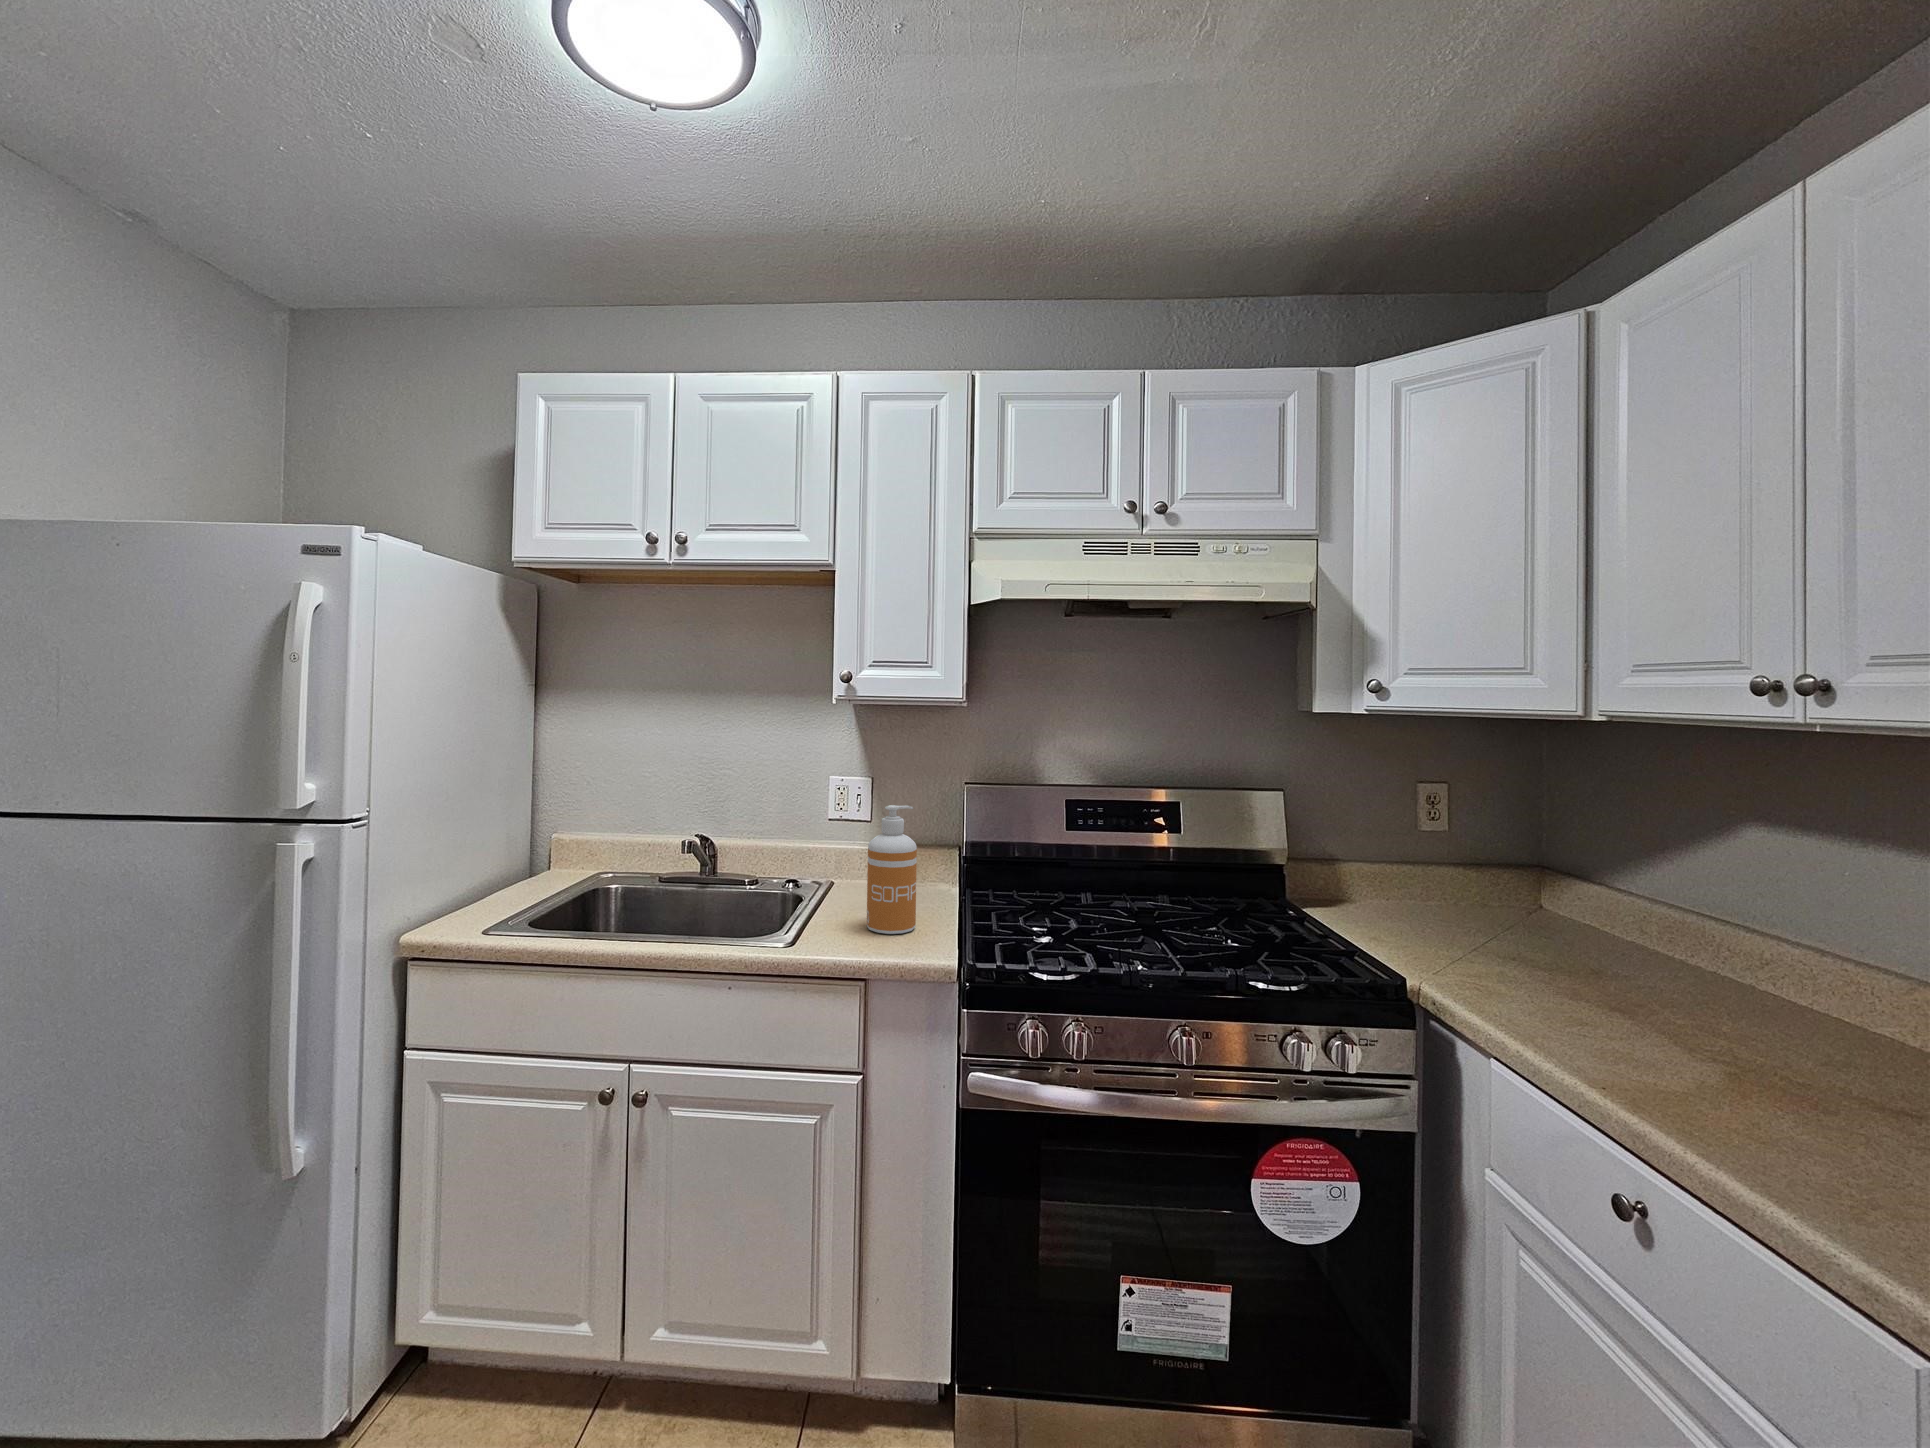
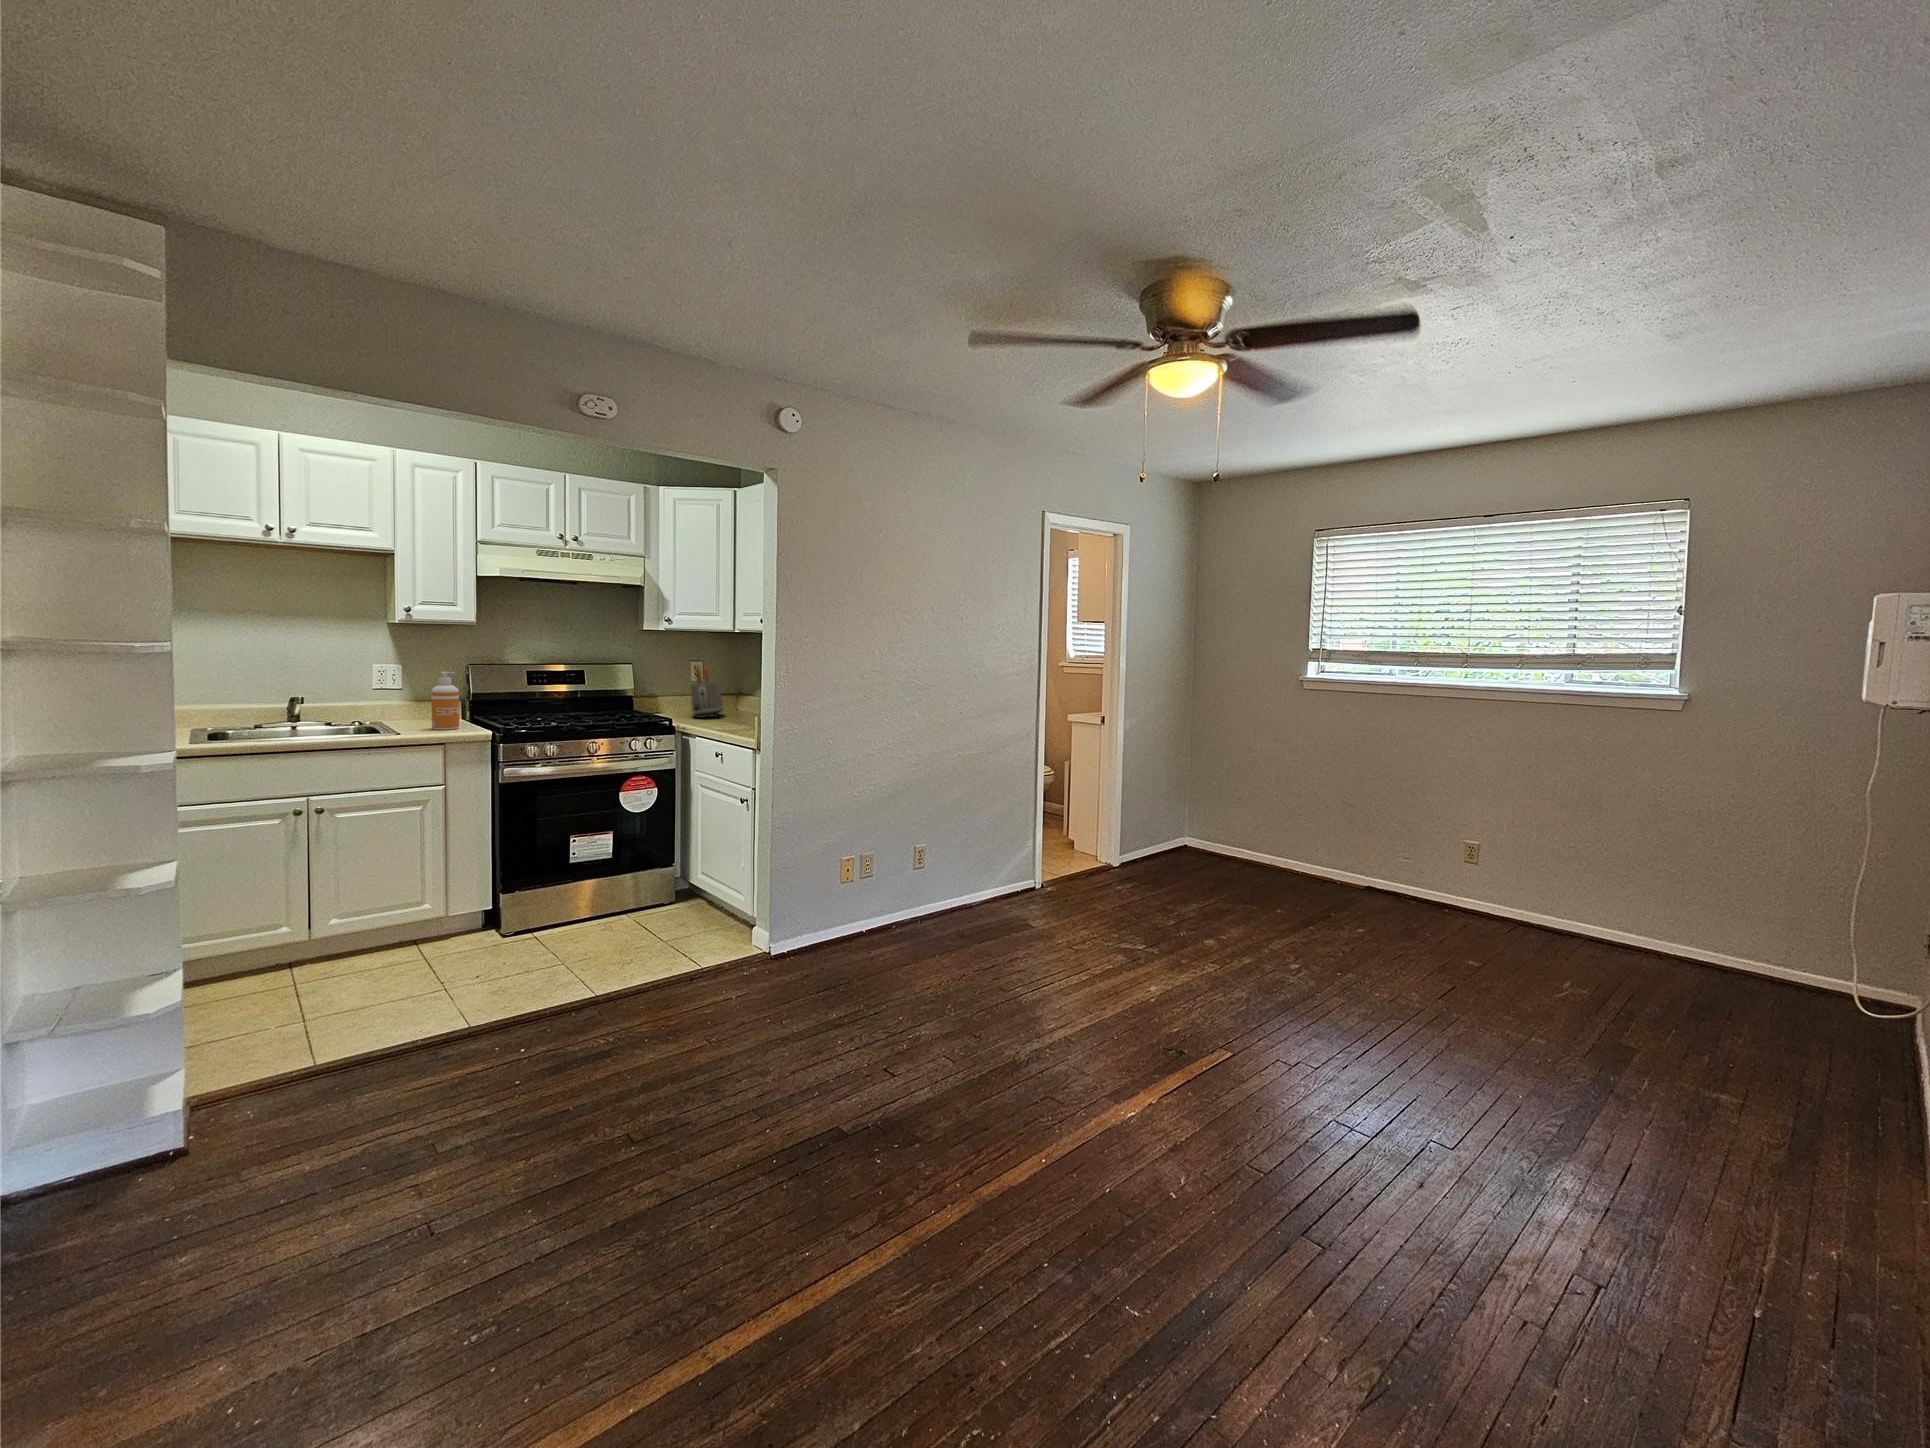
toaster: none [1441,809,1545,968] -> present [691,667,724,718]

